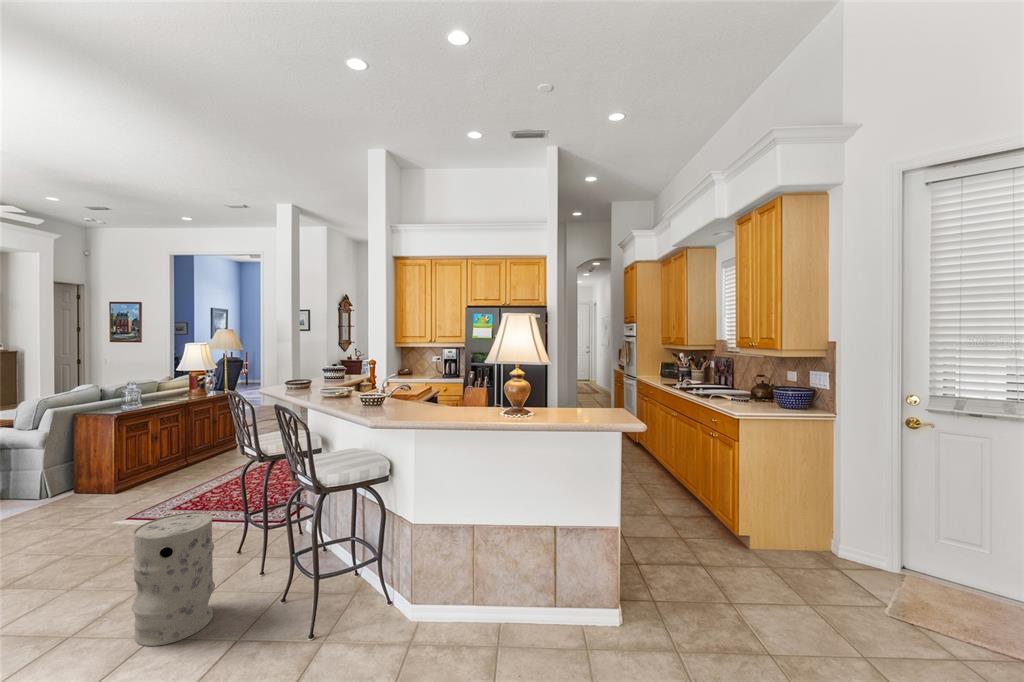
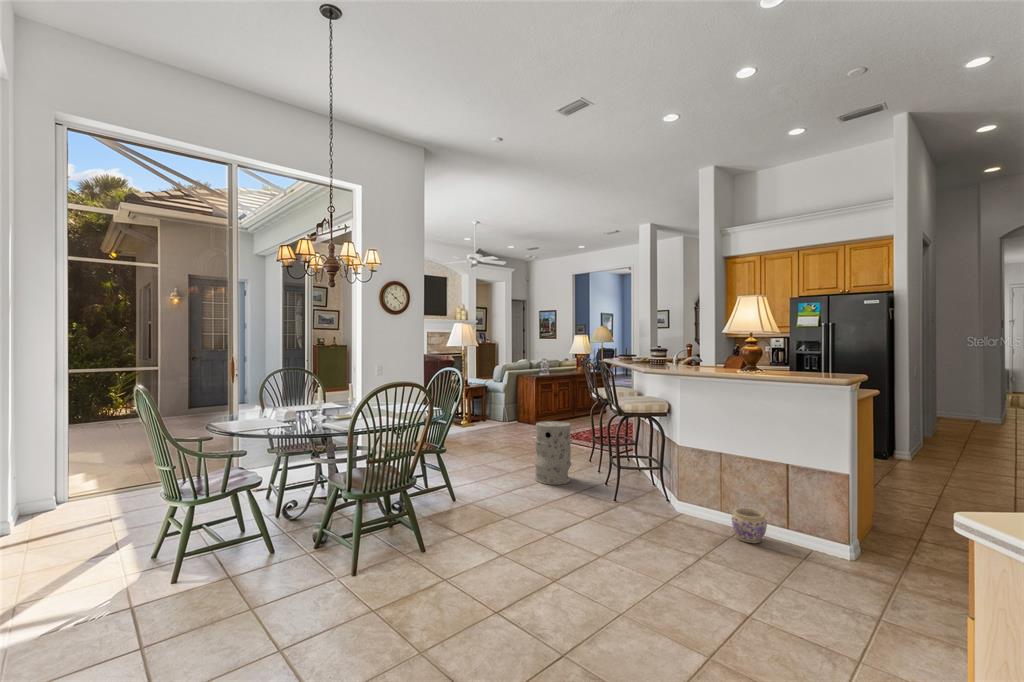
planter: none [499,595,542,650] -> present [732,508,767,544]

